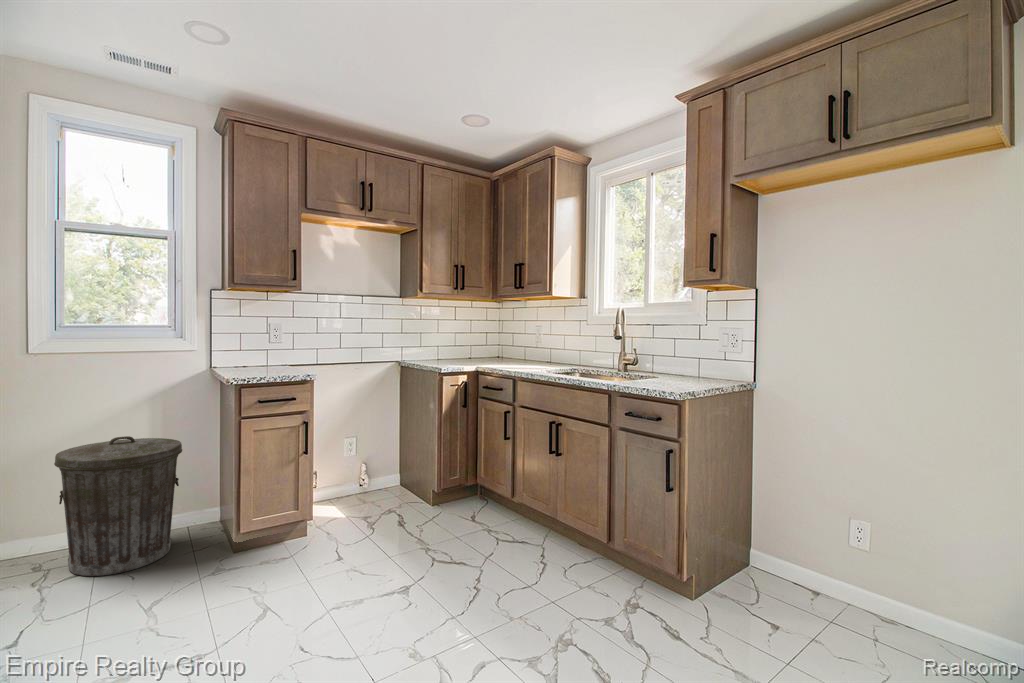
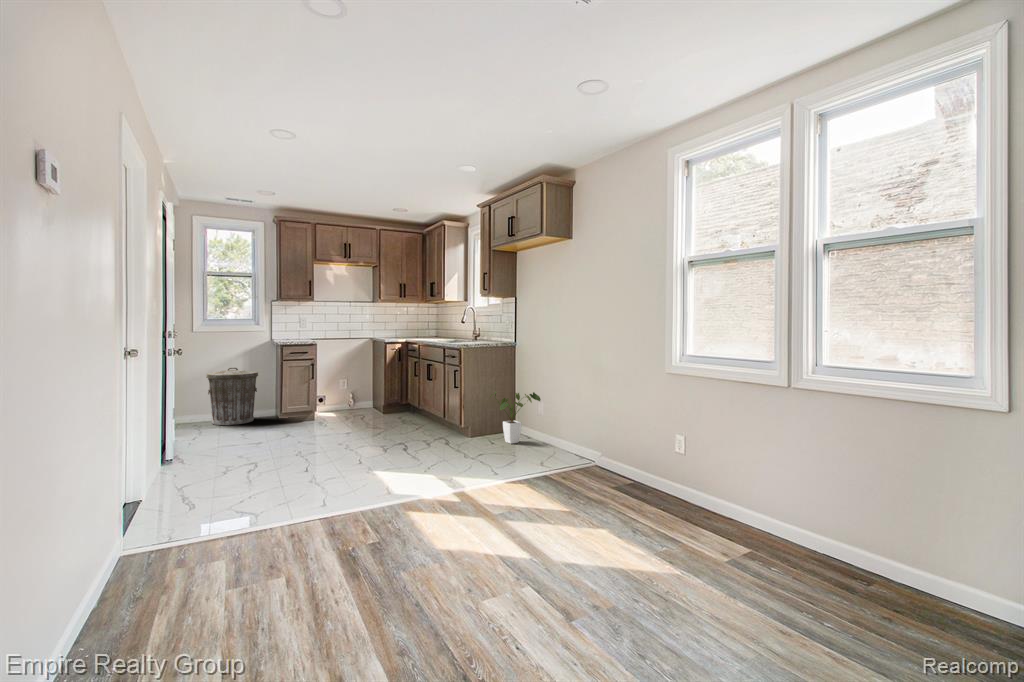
house plant: none [770,499,884,624] -> present [490,392,541,444]

